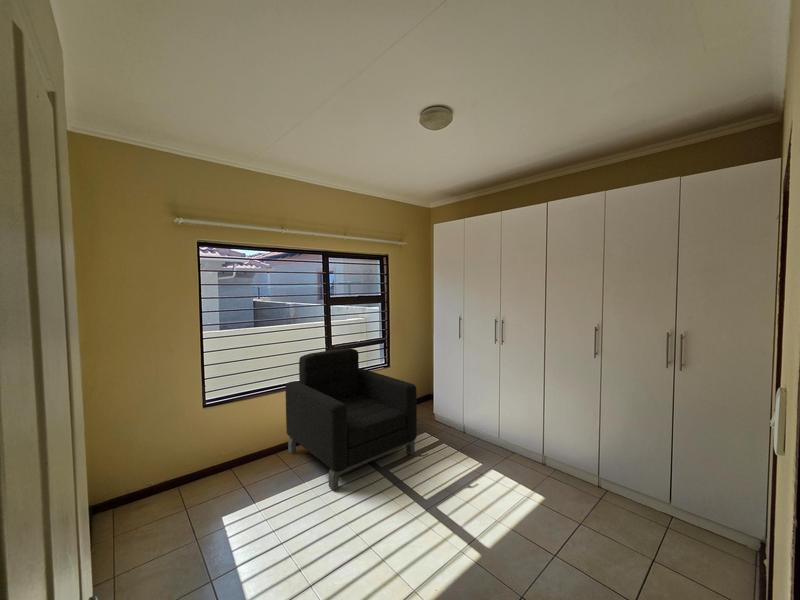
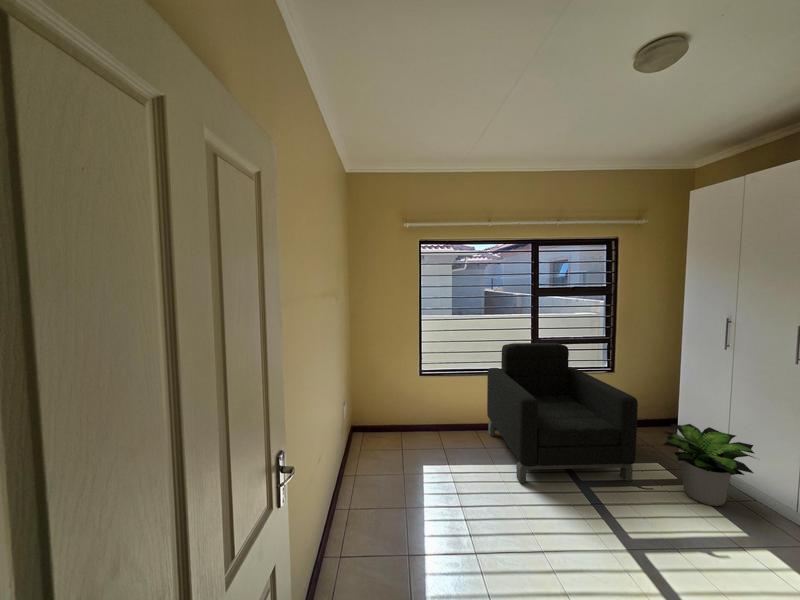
potted plant: none [432,396,484,453] -> present [663,424,754,506]

